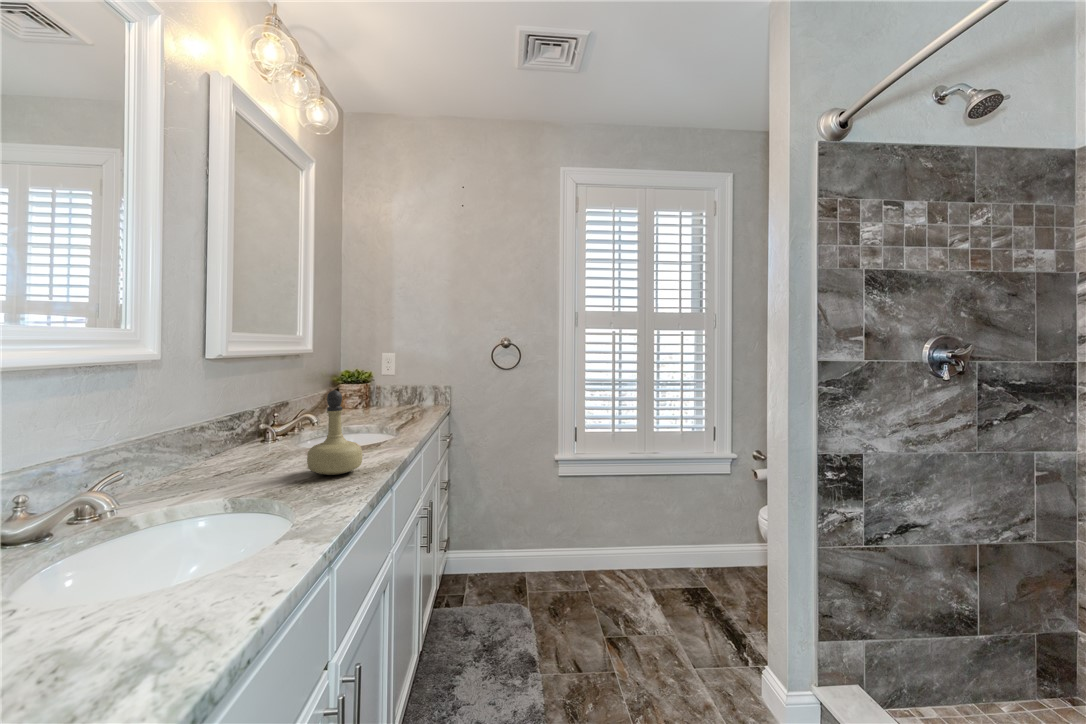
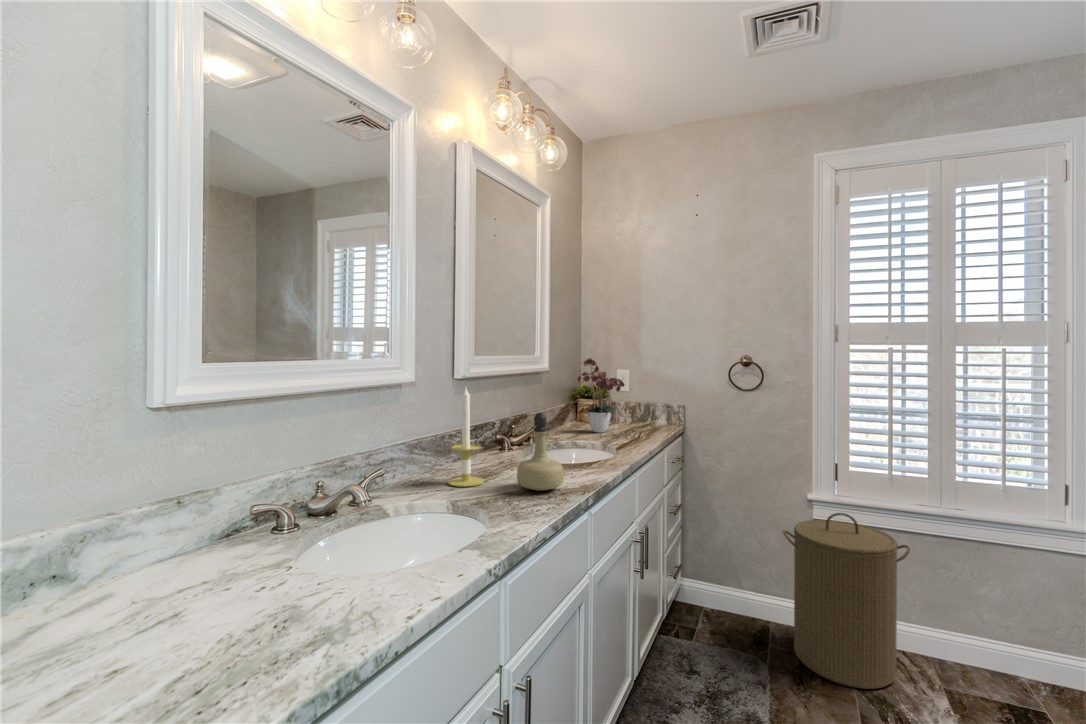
flower arrangement: none [340,335,399,416] -> present [578,358,625,433]
candle: none [211,363,261,483] -> present [448,388,484,487]
laundry hamper: none [539,468,629,607] -> present [783,513,910,689]

